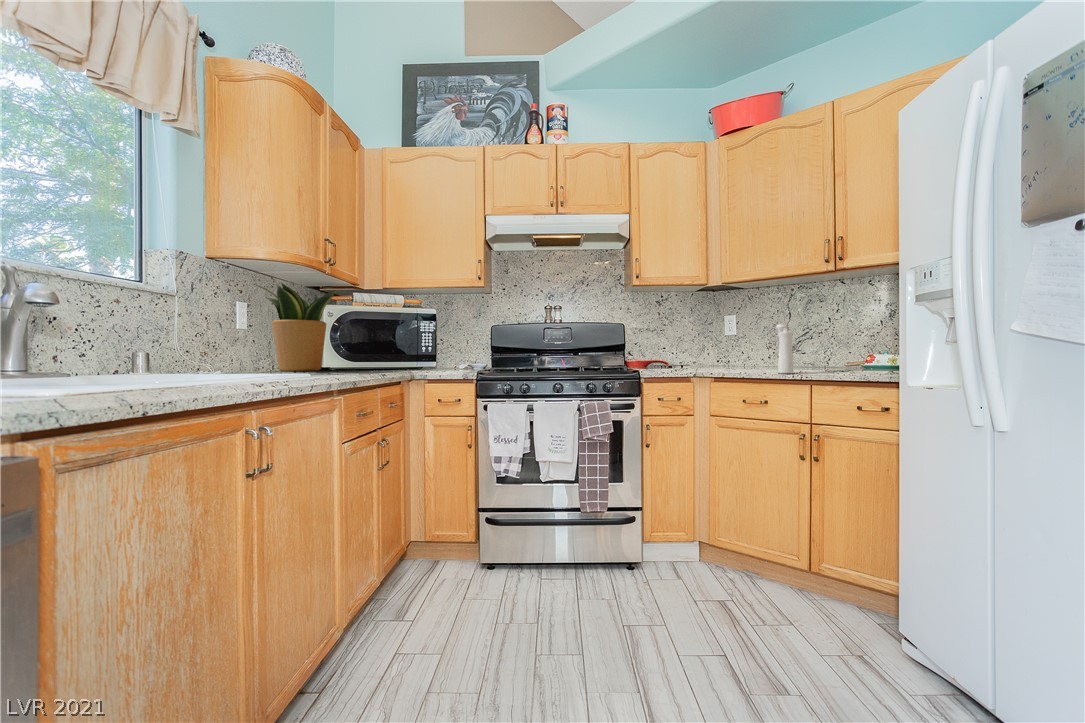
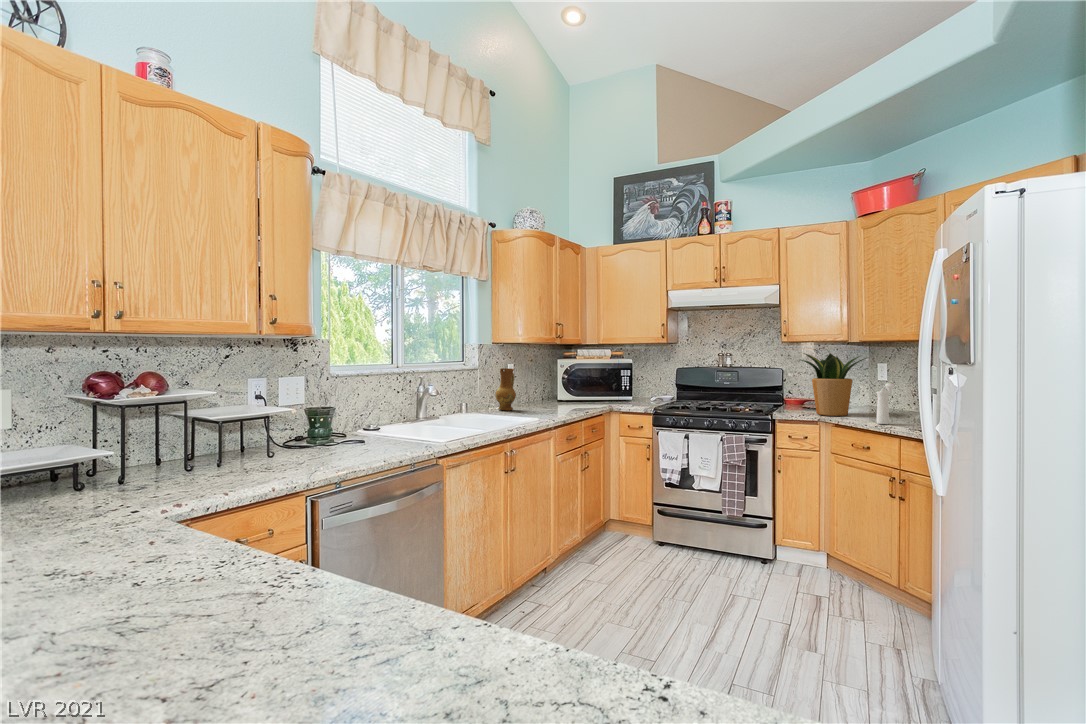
potted plant: present [257,283,337,371] -> present [801,353,866,416]
ceramic jug: none [180,290,232,376] -> present [495,368,516,410]

